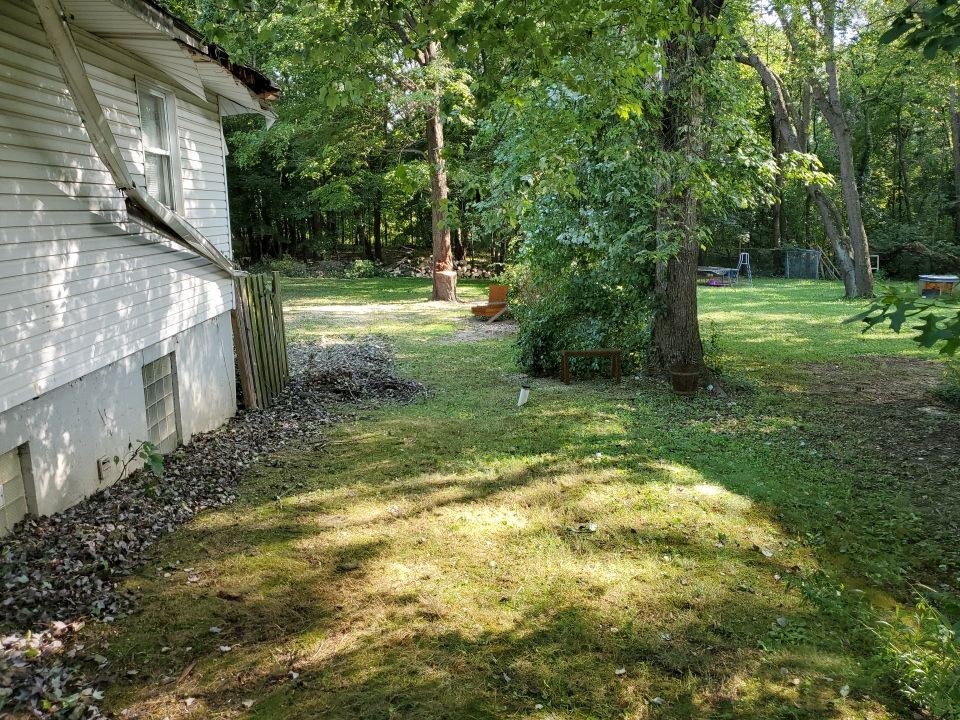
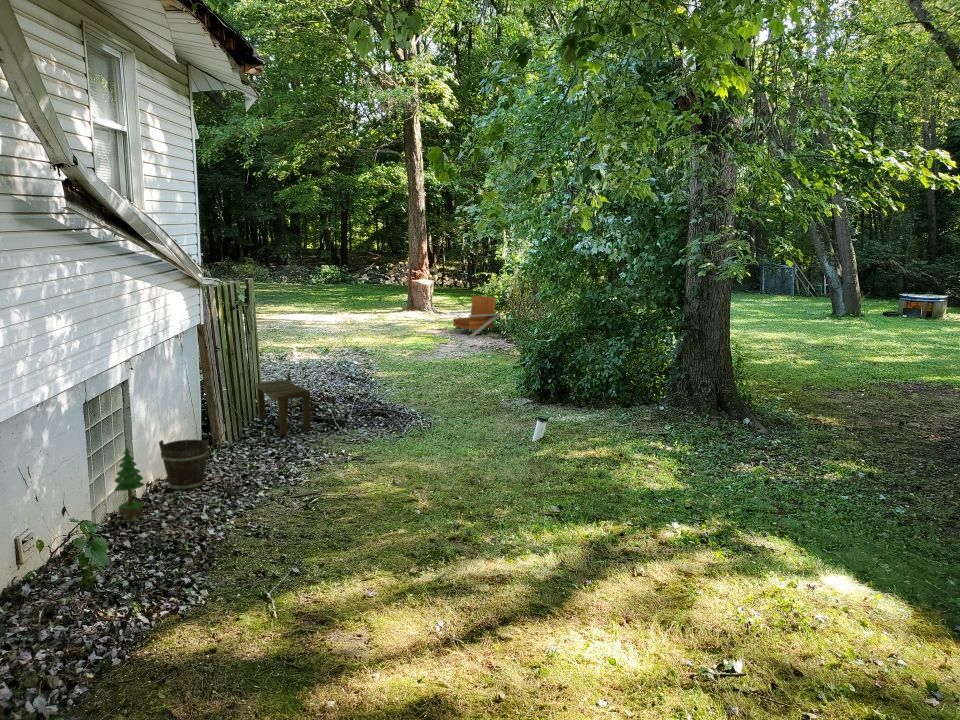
bench: present [560,348,622,385] -> present [256,380,311,435]
bucket: present [670,360,700,395] -> present [159,439,209,490]
potted tree: none [166,401,190,462] -> present [114,447,144,523]

